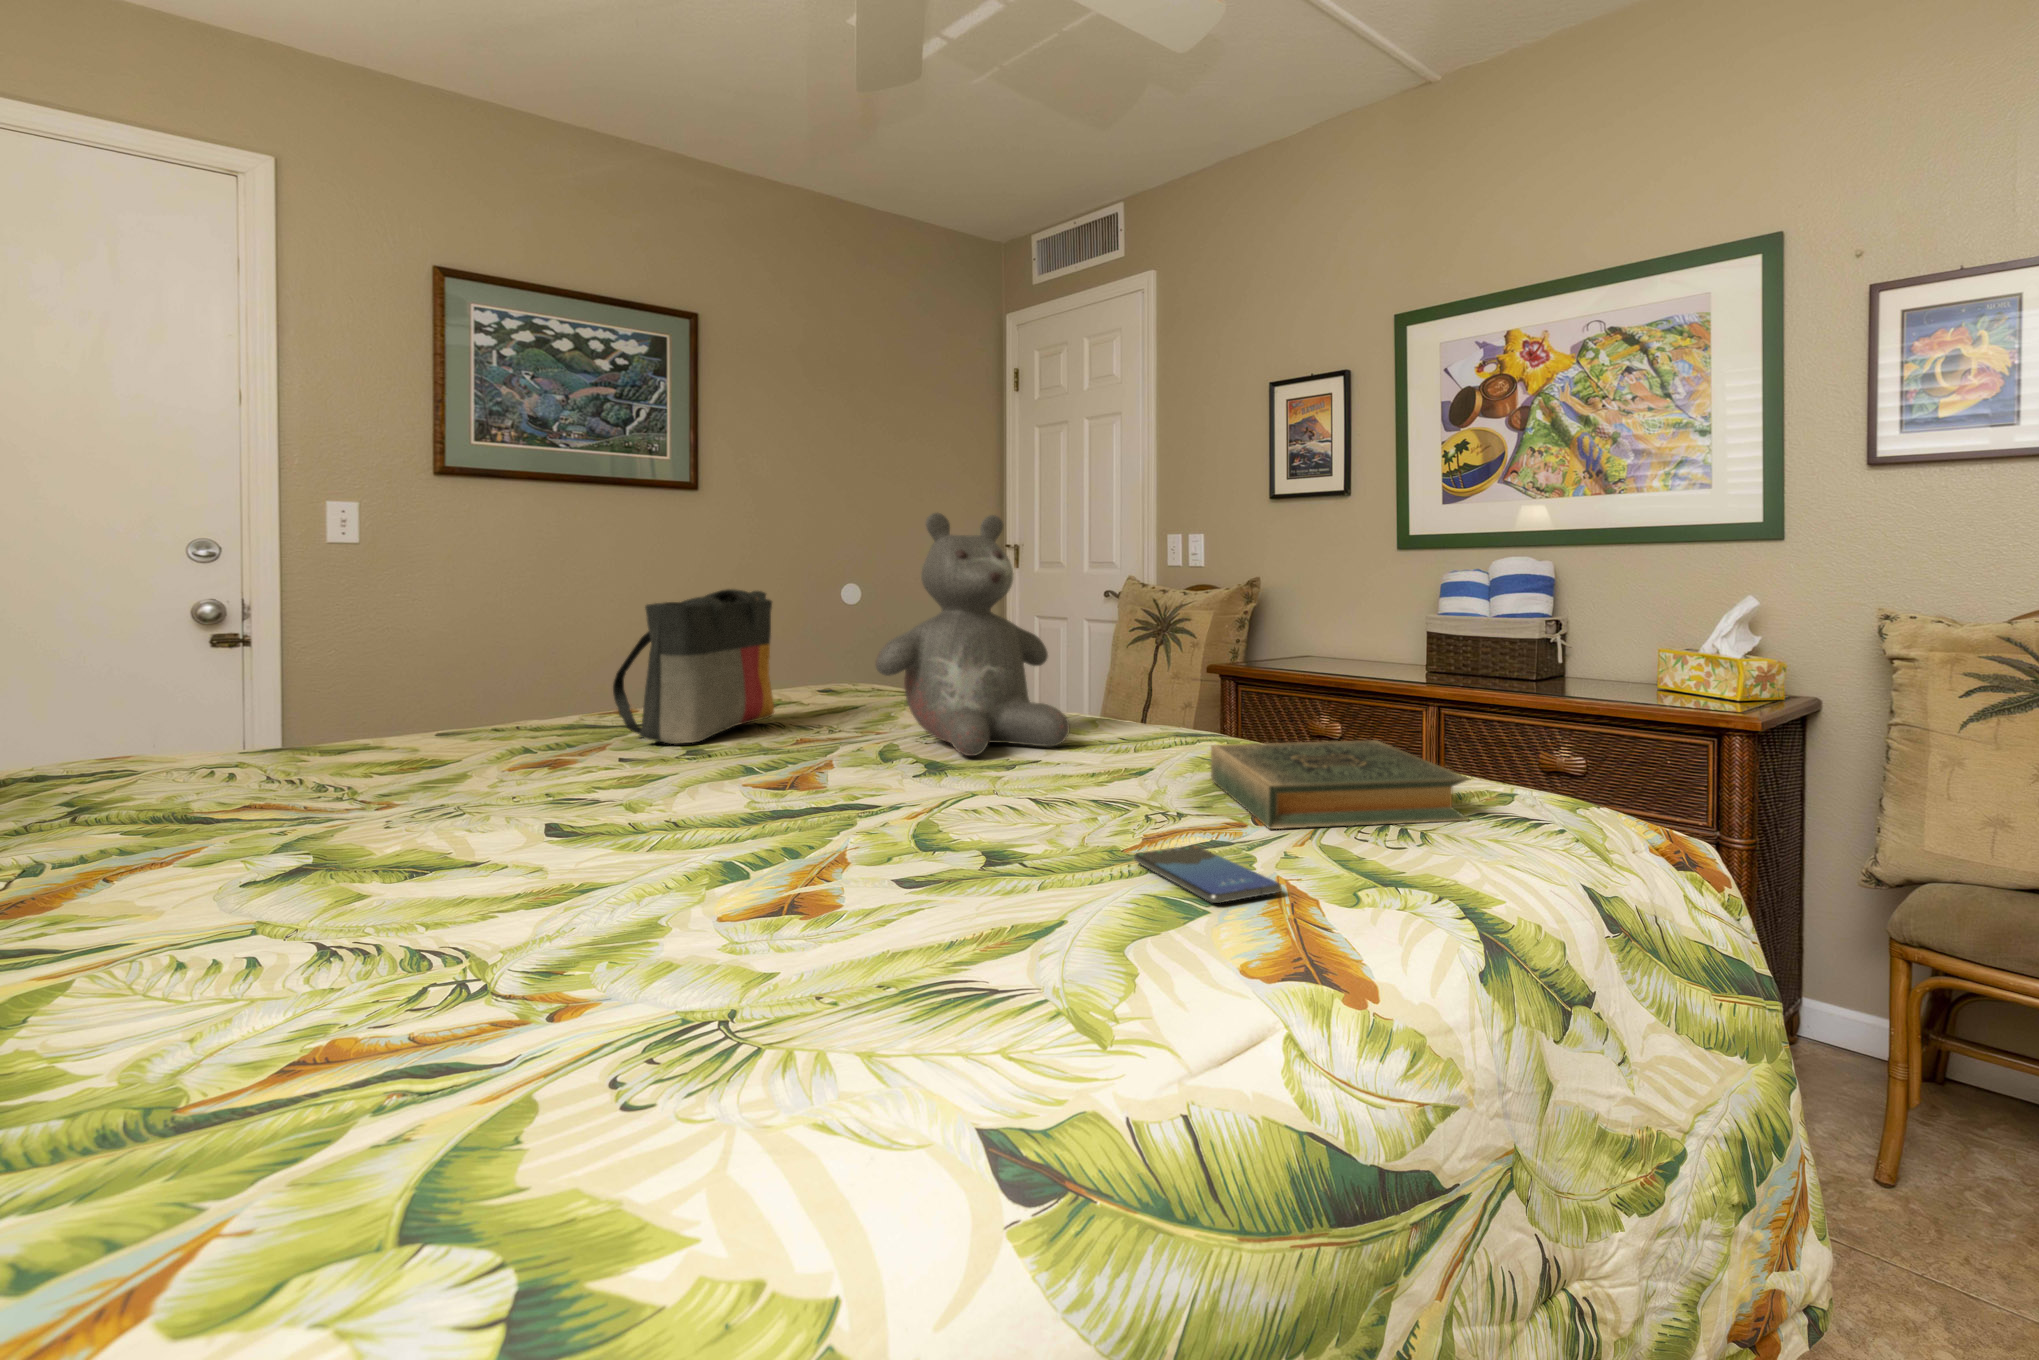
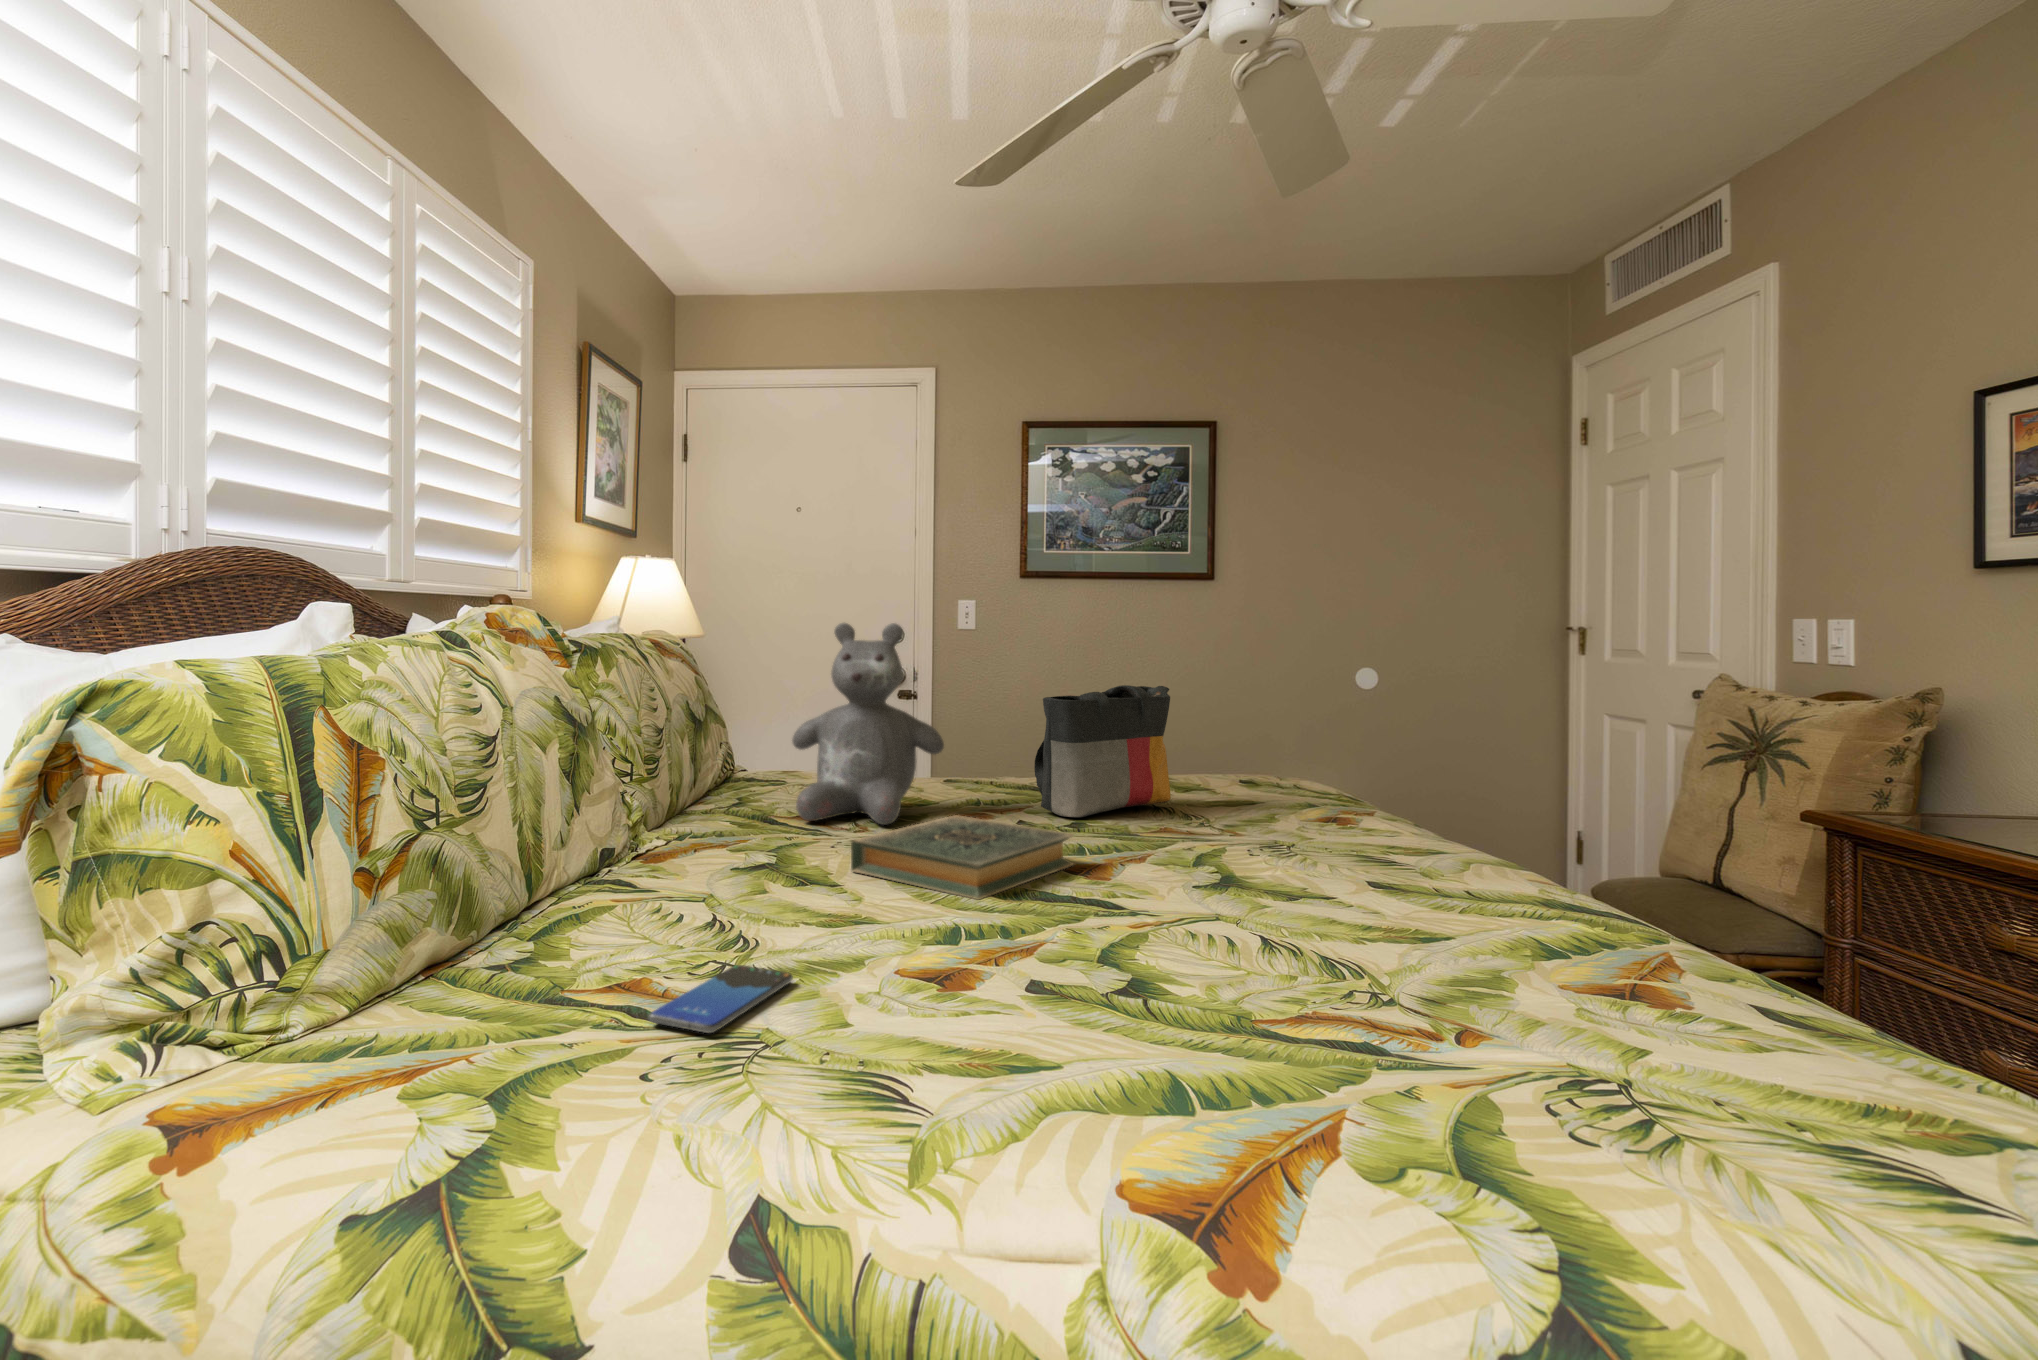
teddy bear: present [875,513,1070,756] -> present [792,623,944,825]
hardback book: present [1211,740,1469,829] -> present [851,815,1074,900]
smartphone: present [1134,845,1281,903] -> present [648,965,793,1033]

